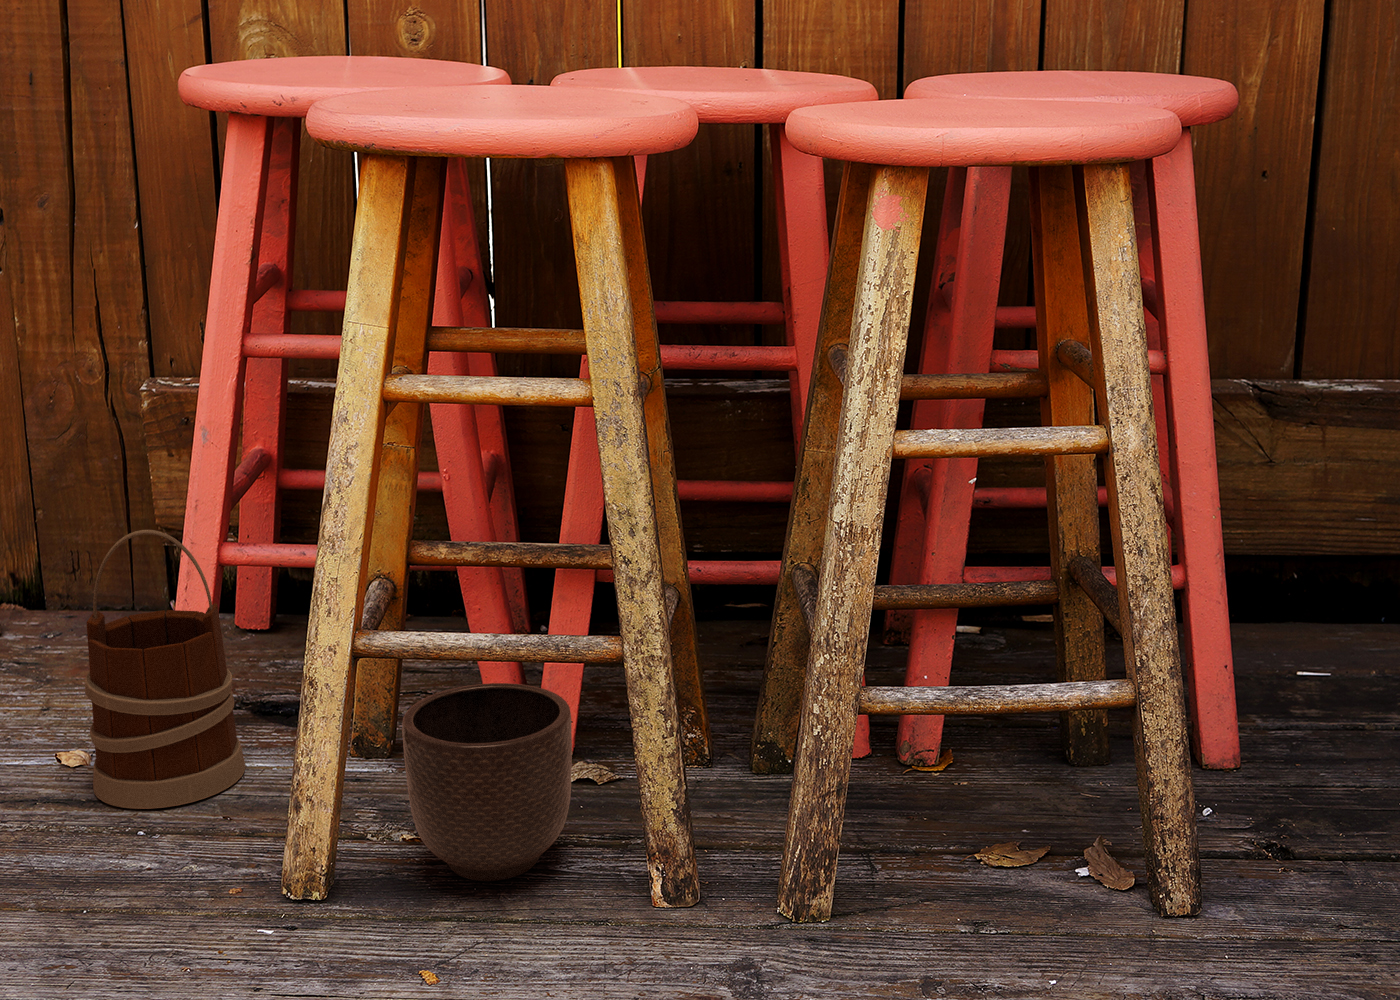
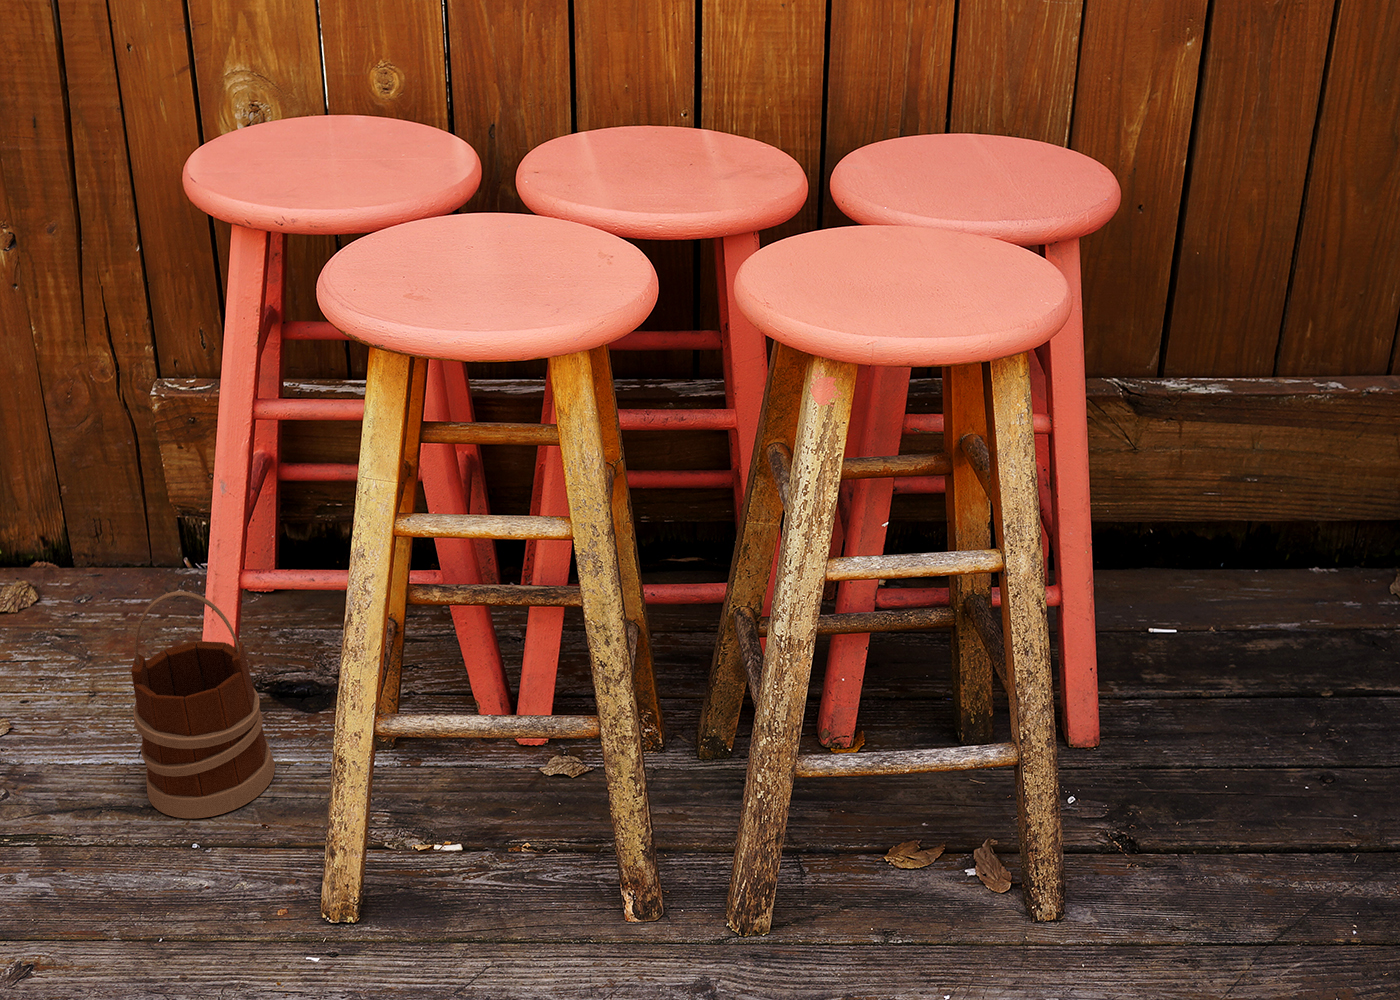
planter: present [402,683,572,881] -> none [416,729,556,897]

